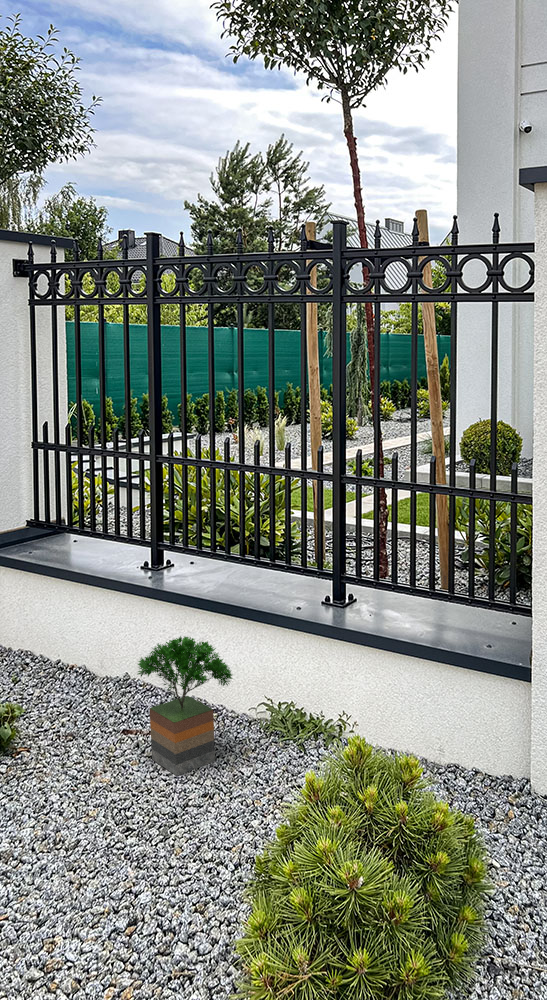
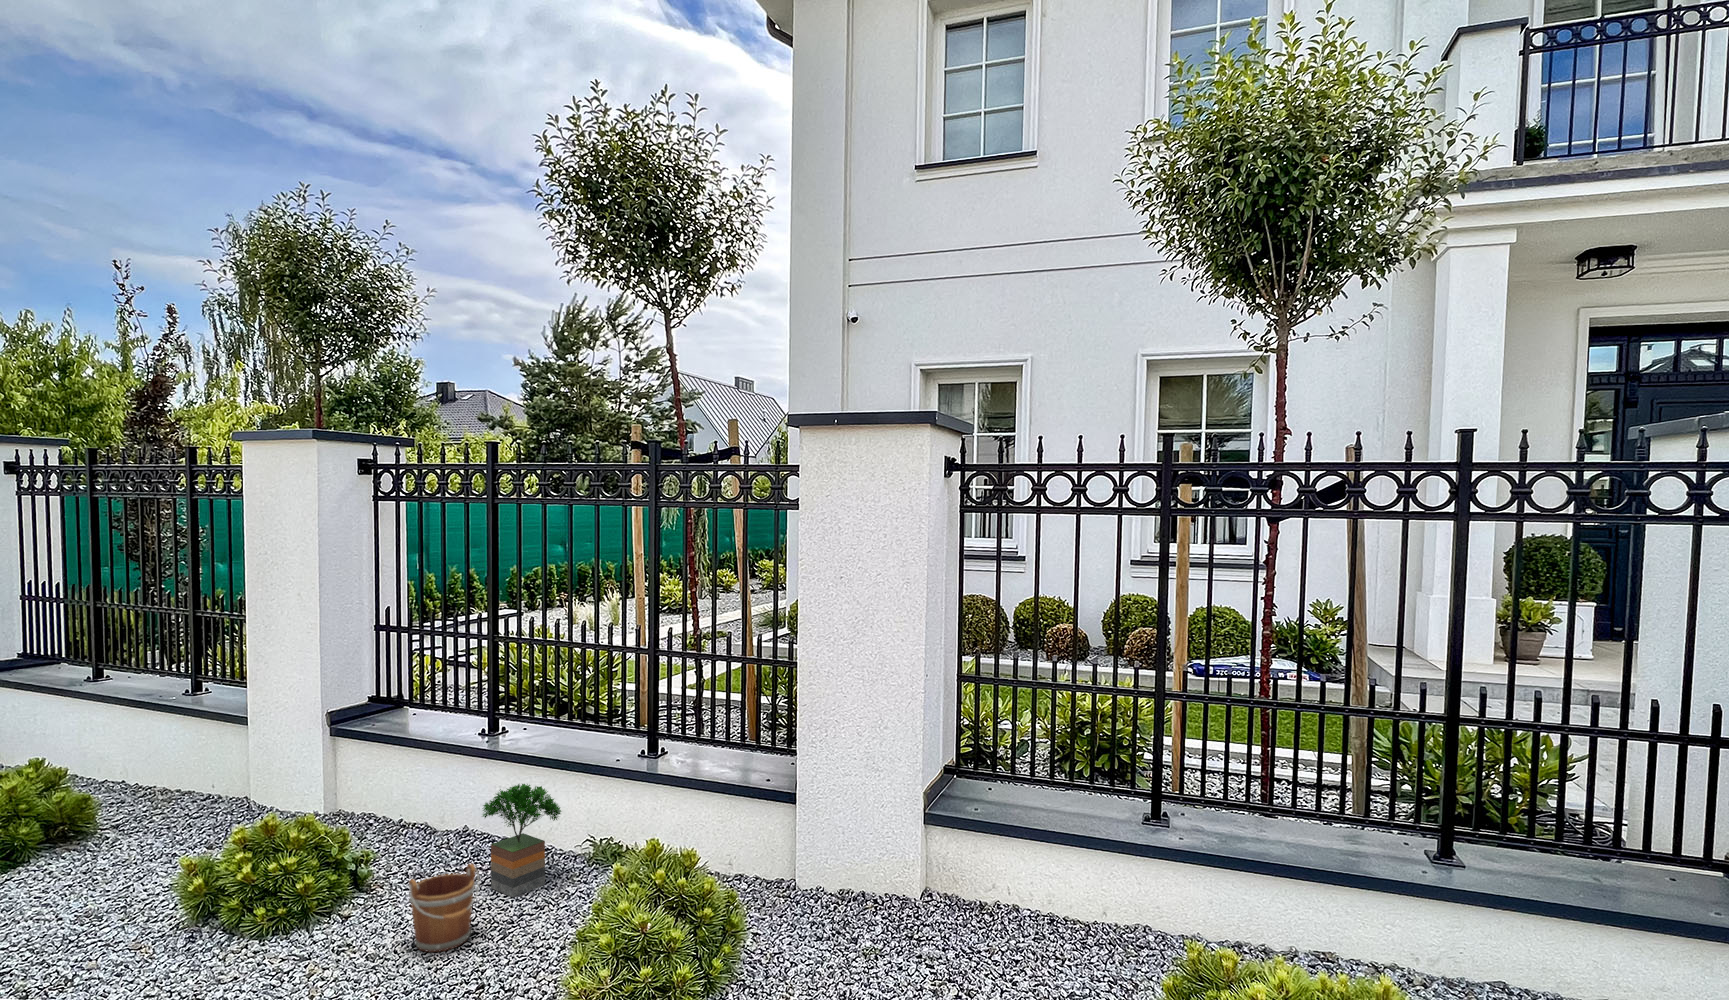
bucket: none [45,740,132,849] -> present [409,864,480,952]

